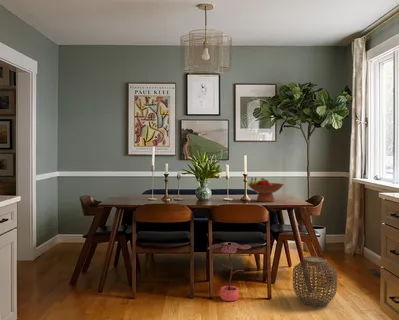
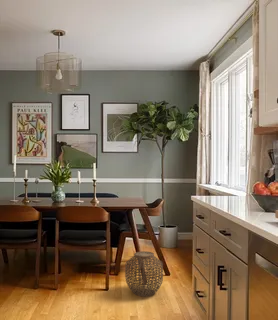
fruit bowl: present [248,178,283,202] -> none [94,183,125,204]
potted plant: present [208,242,251,301] -> none [51,240,90,293]

